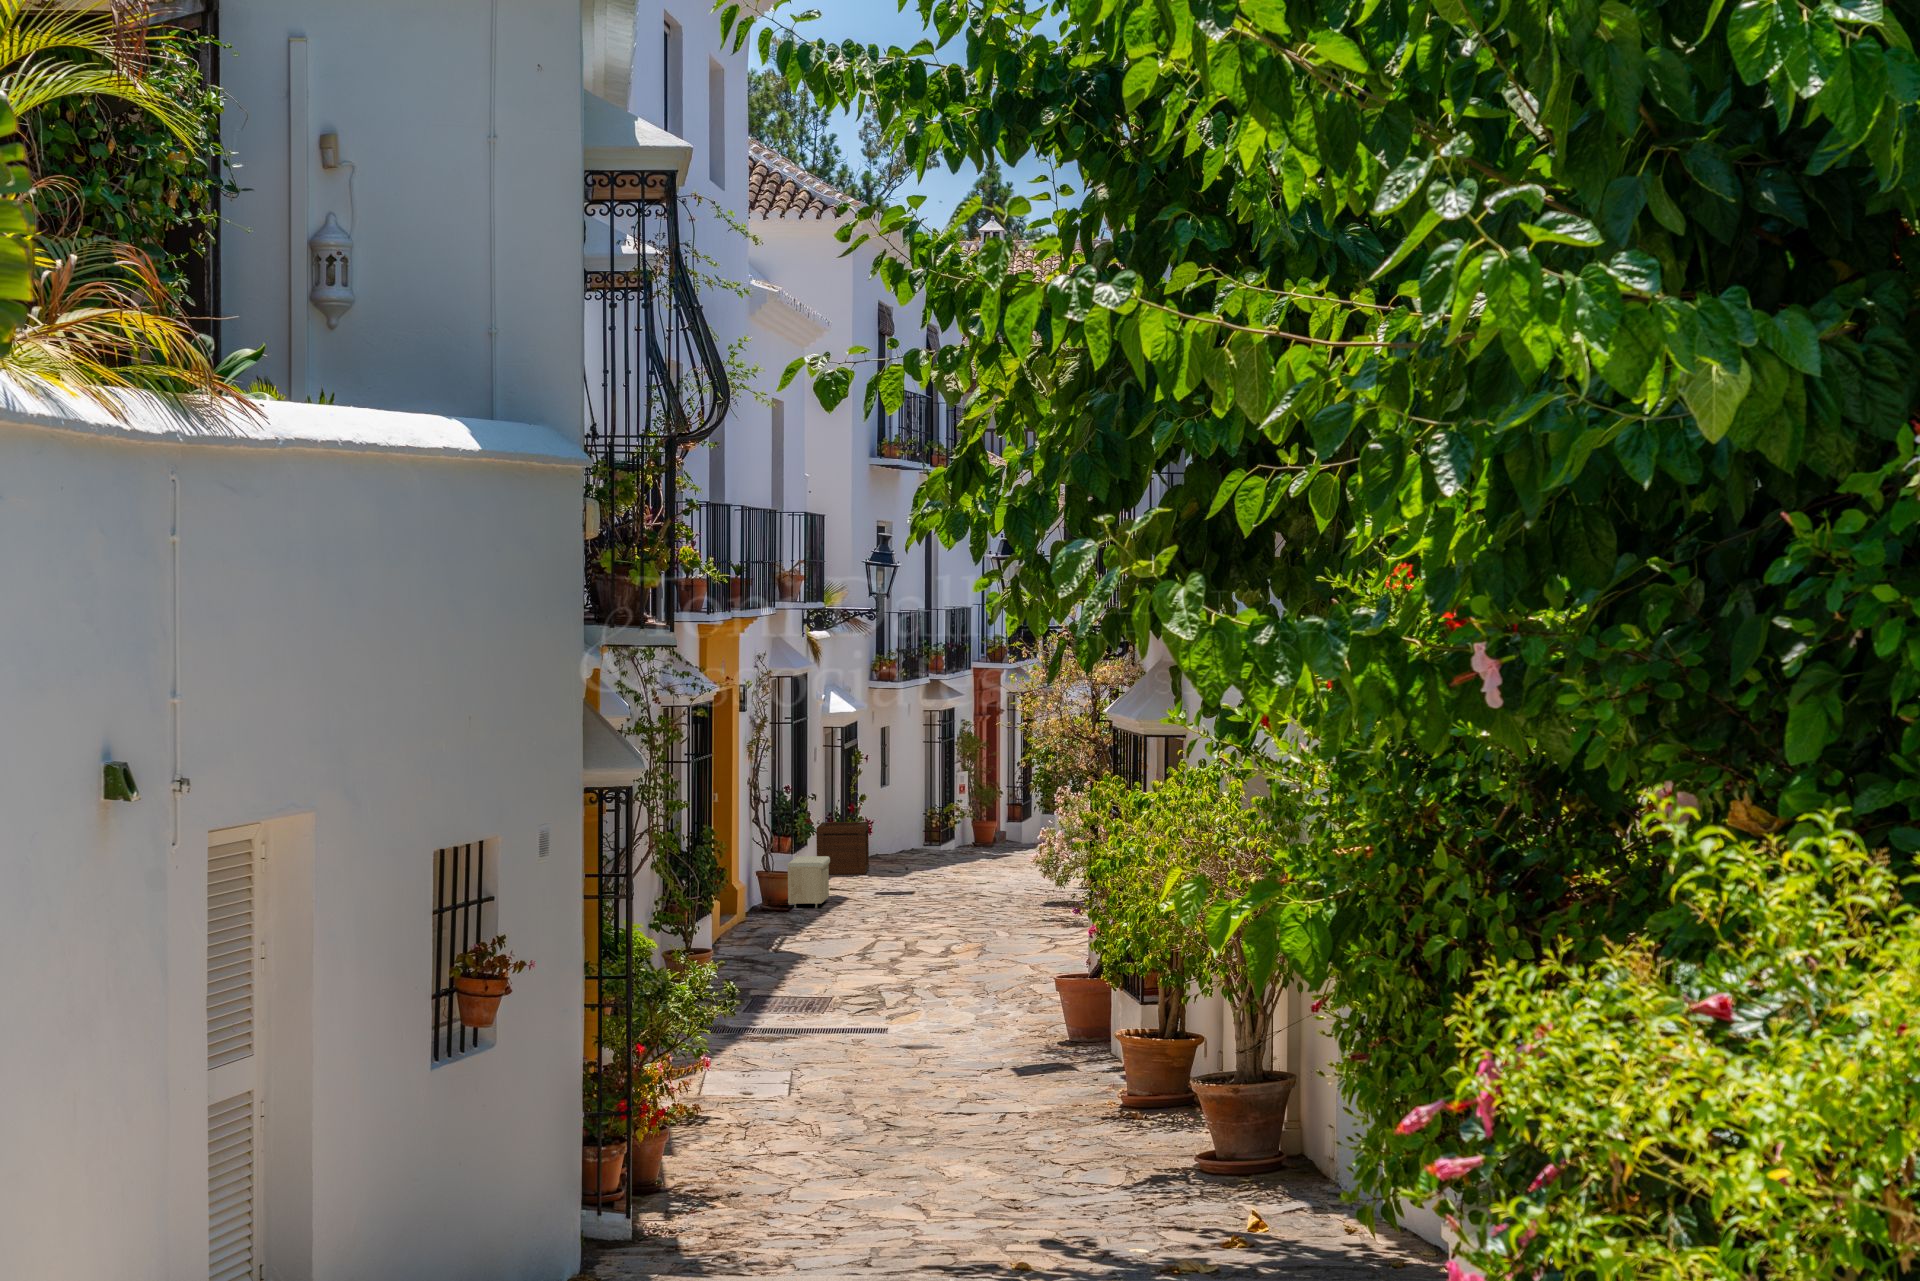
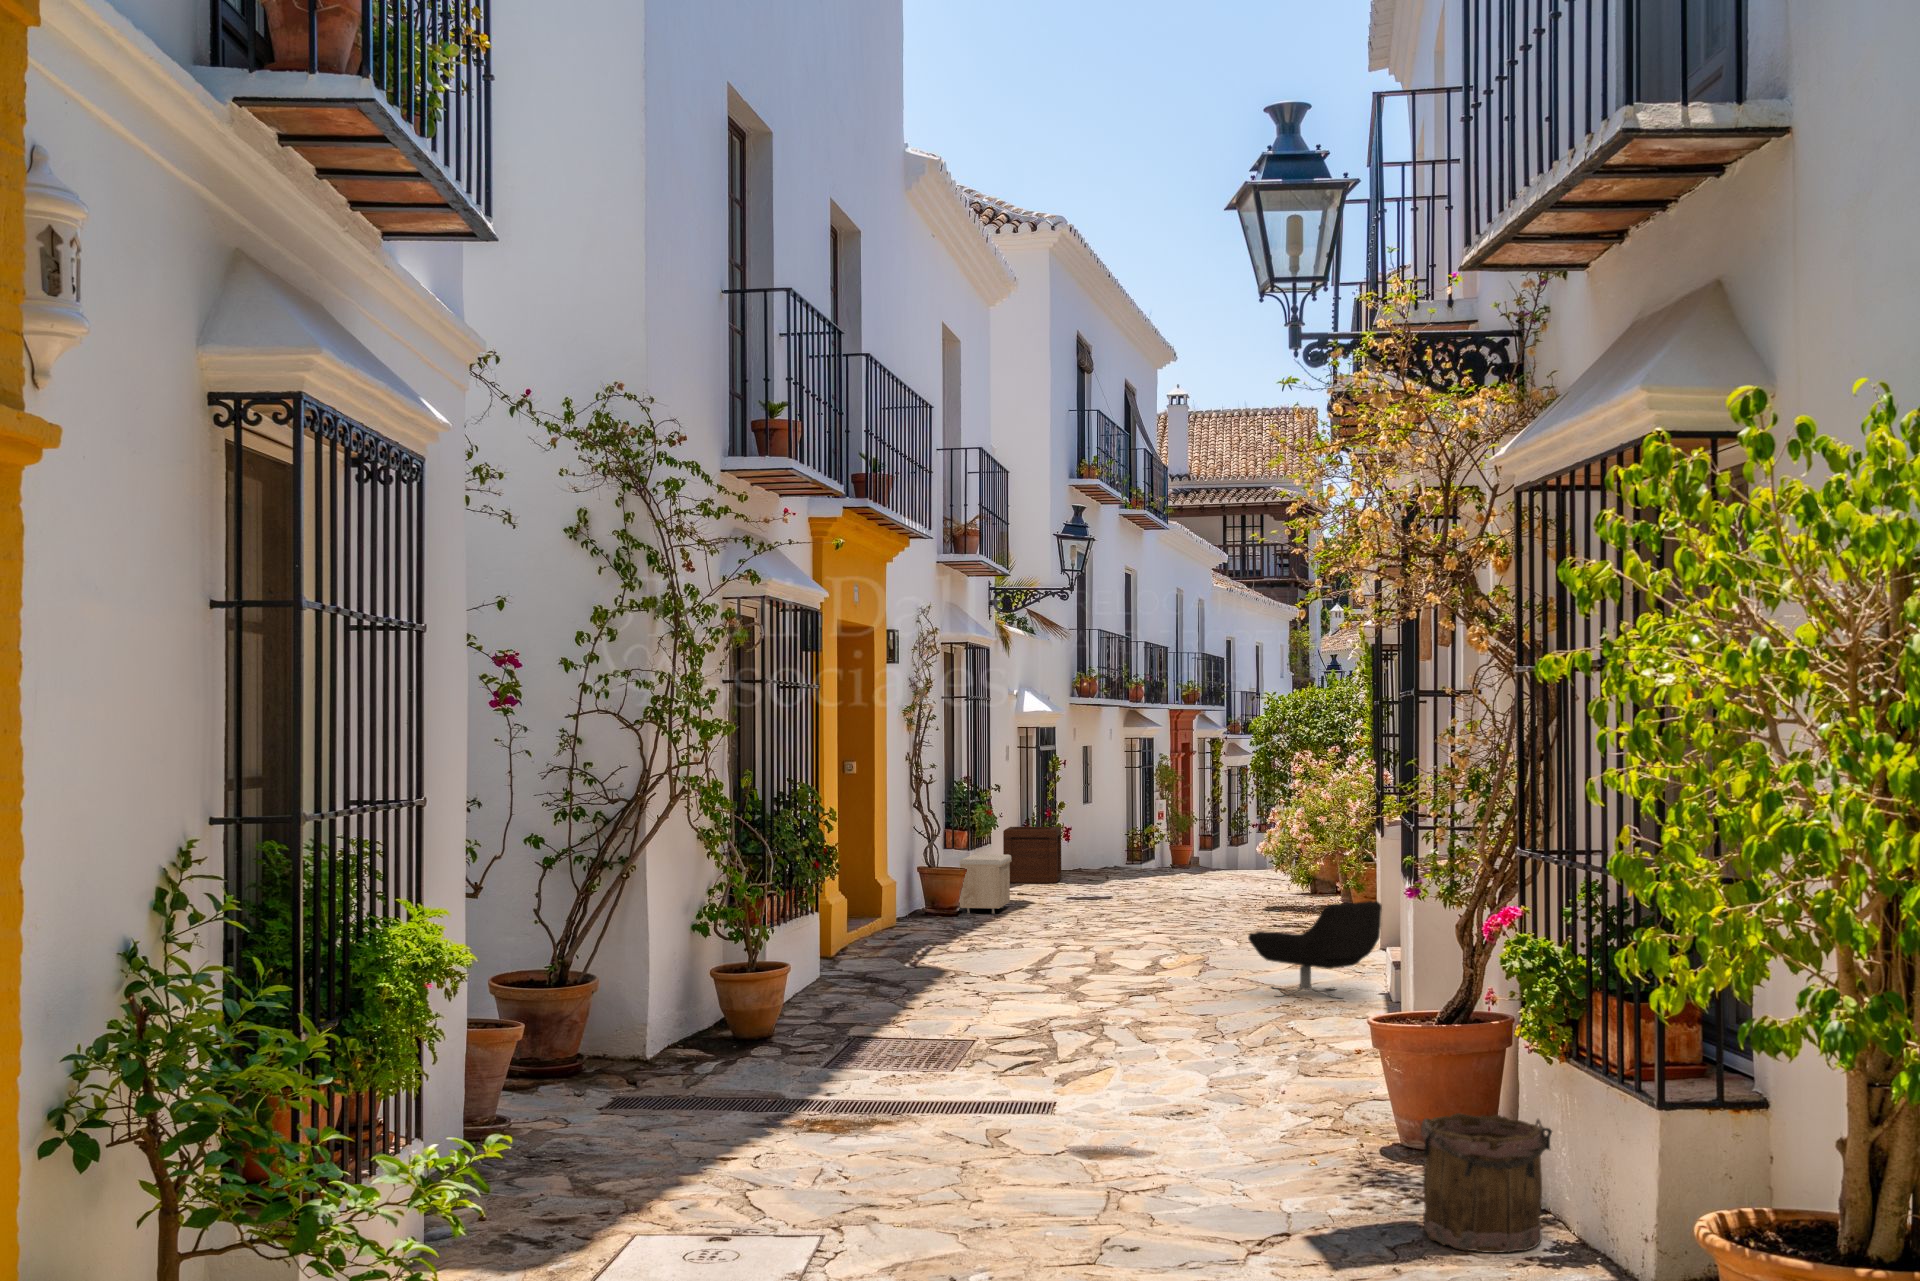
lounge chair: none [1016,904,1109,973] -> present [1248,901,1382,998]
bucket: none [1074,1029,1136,1092] -> present [1421,1113,1552,1253]

